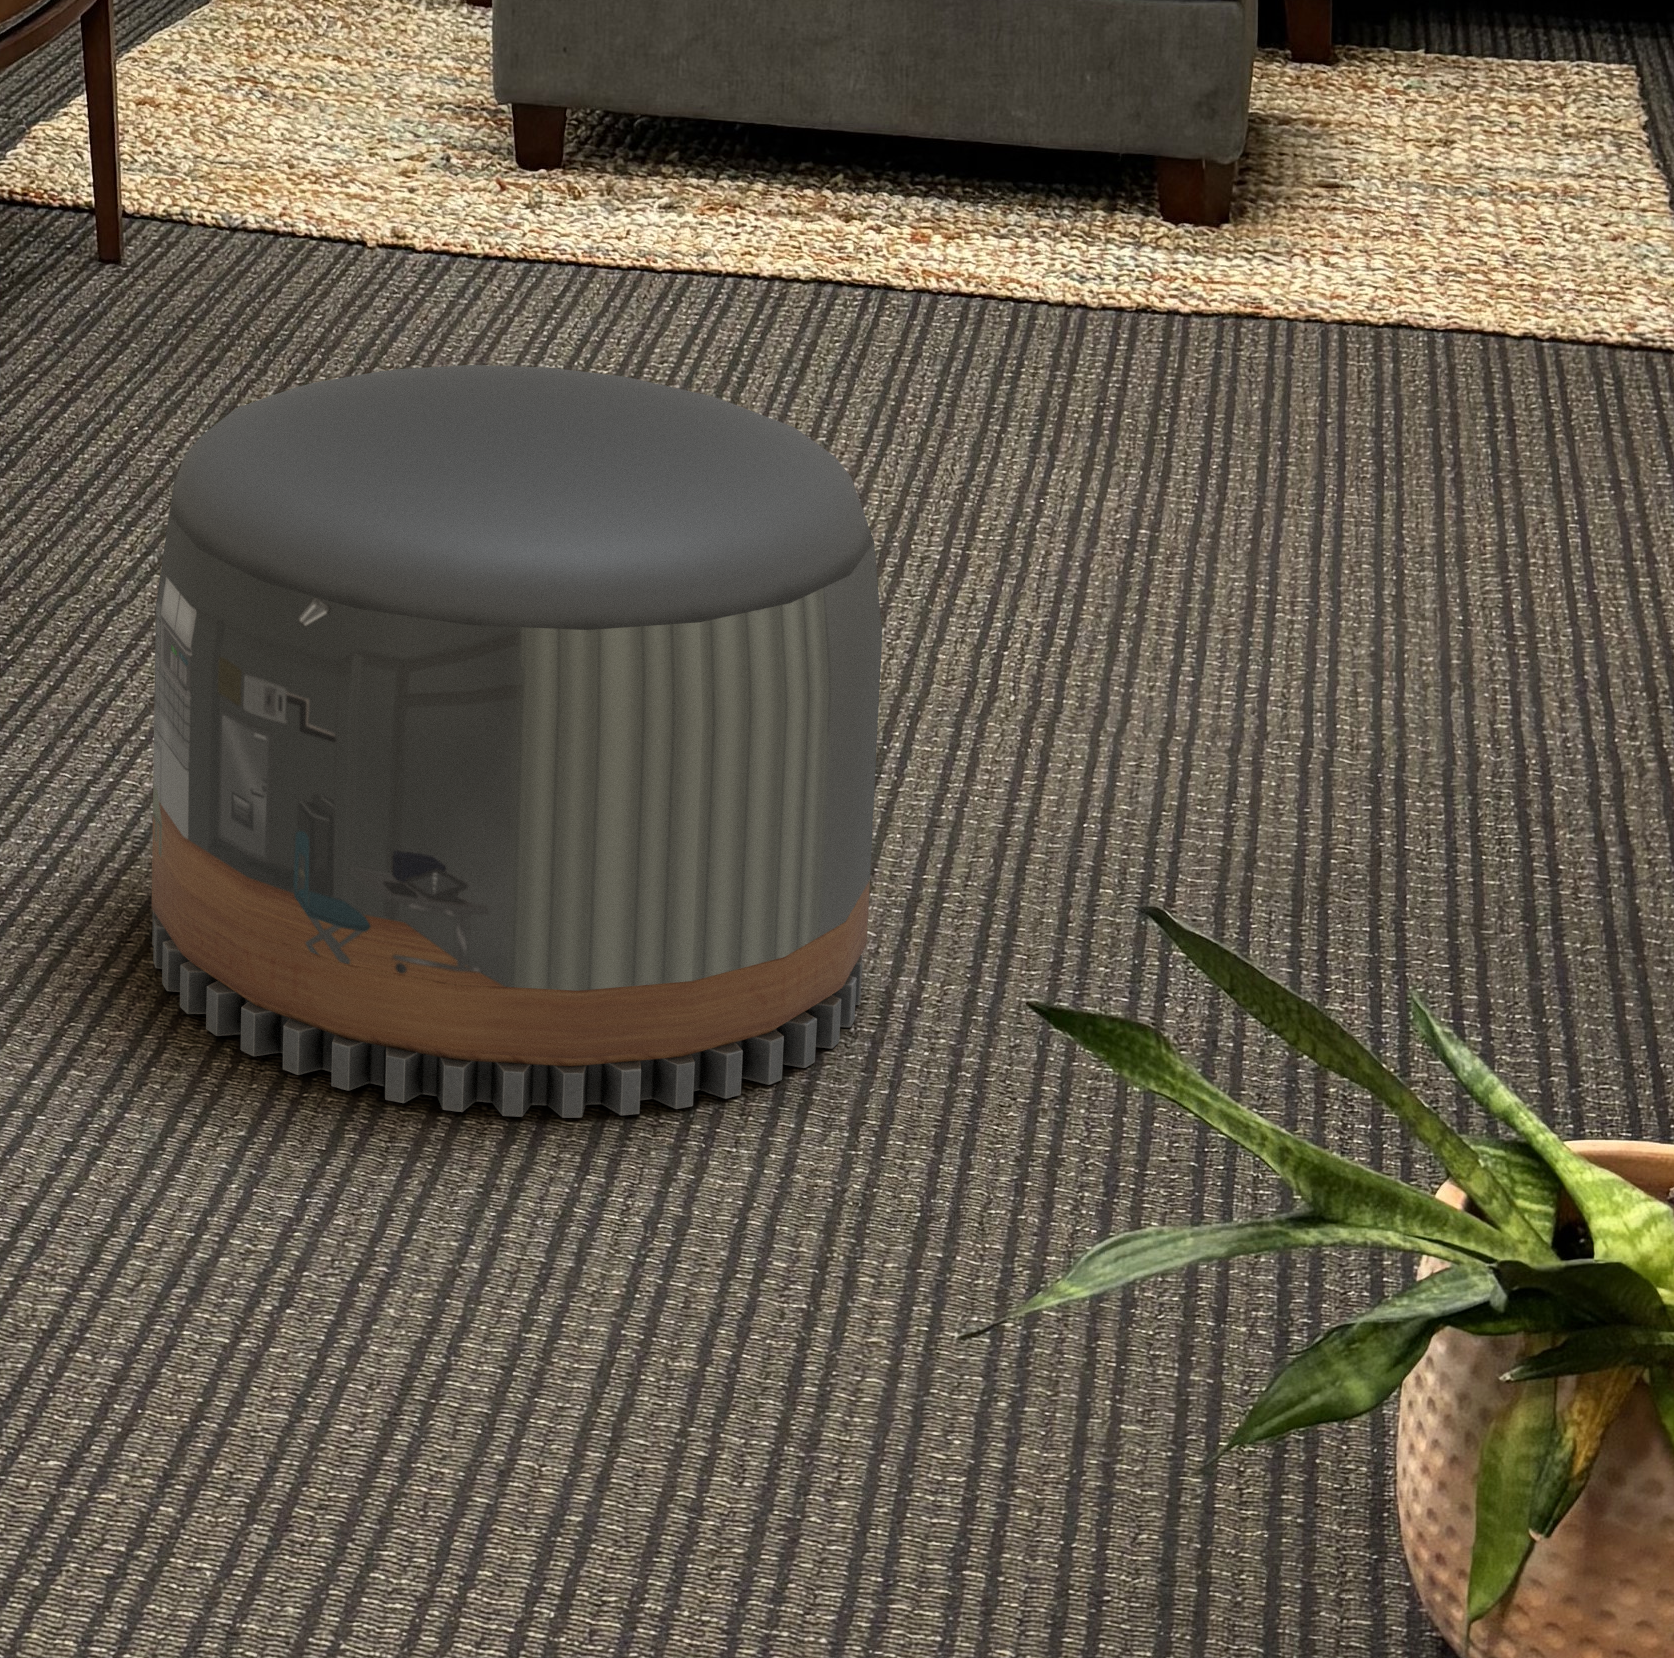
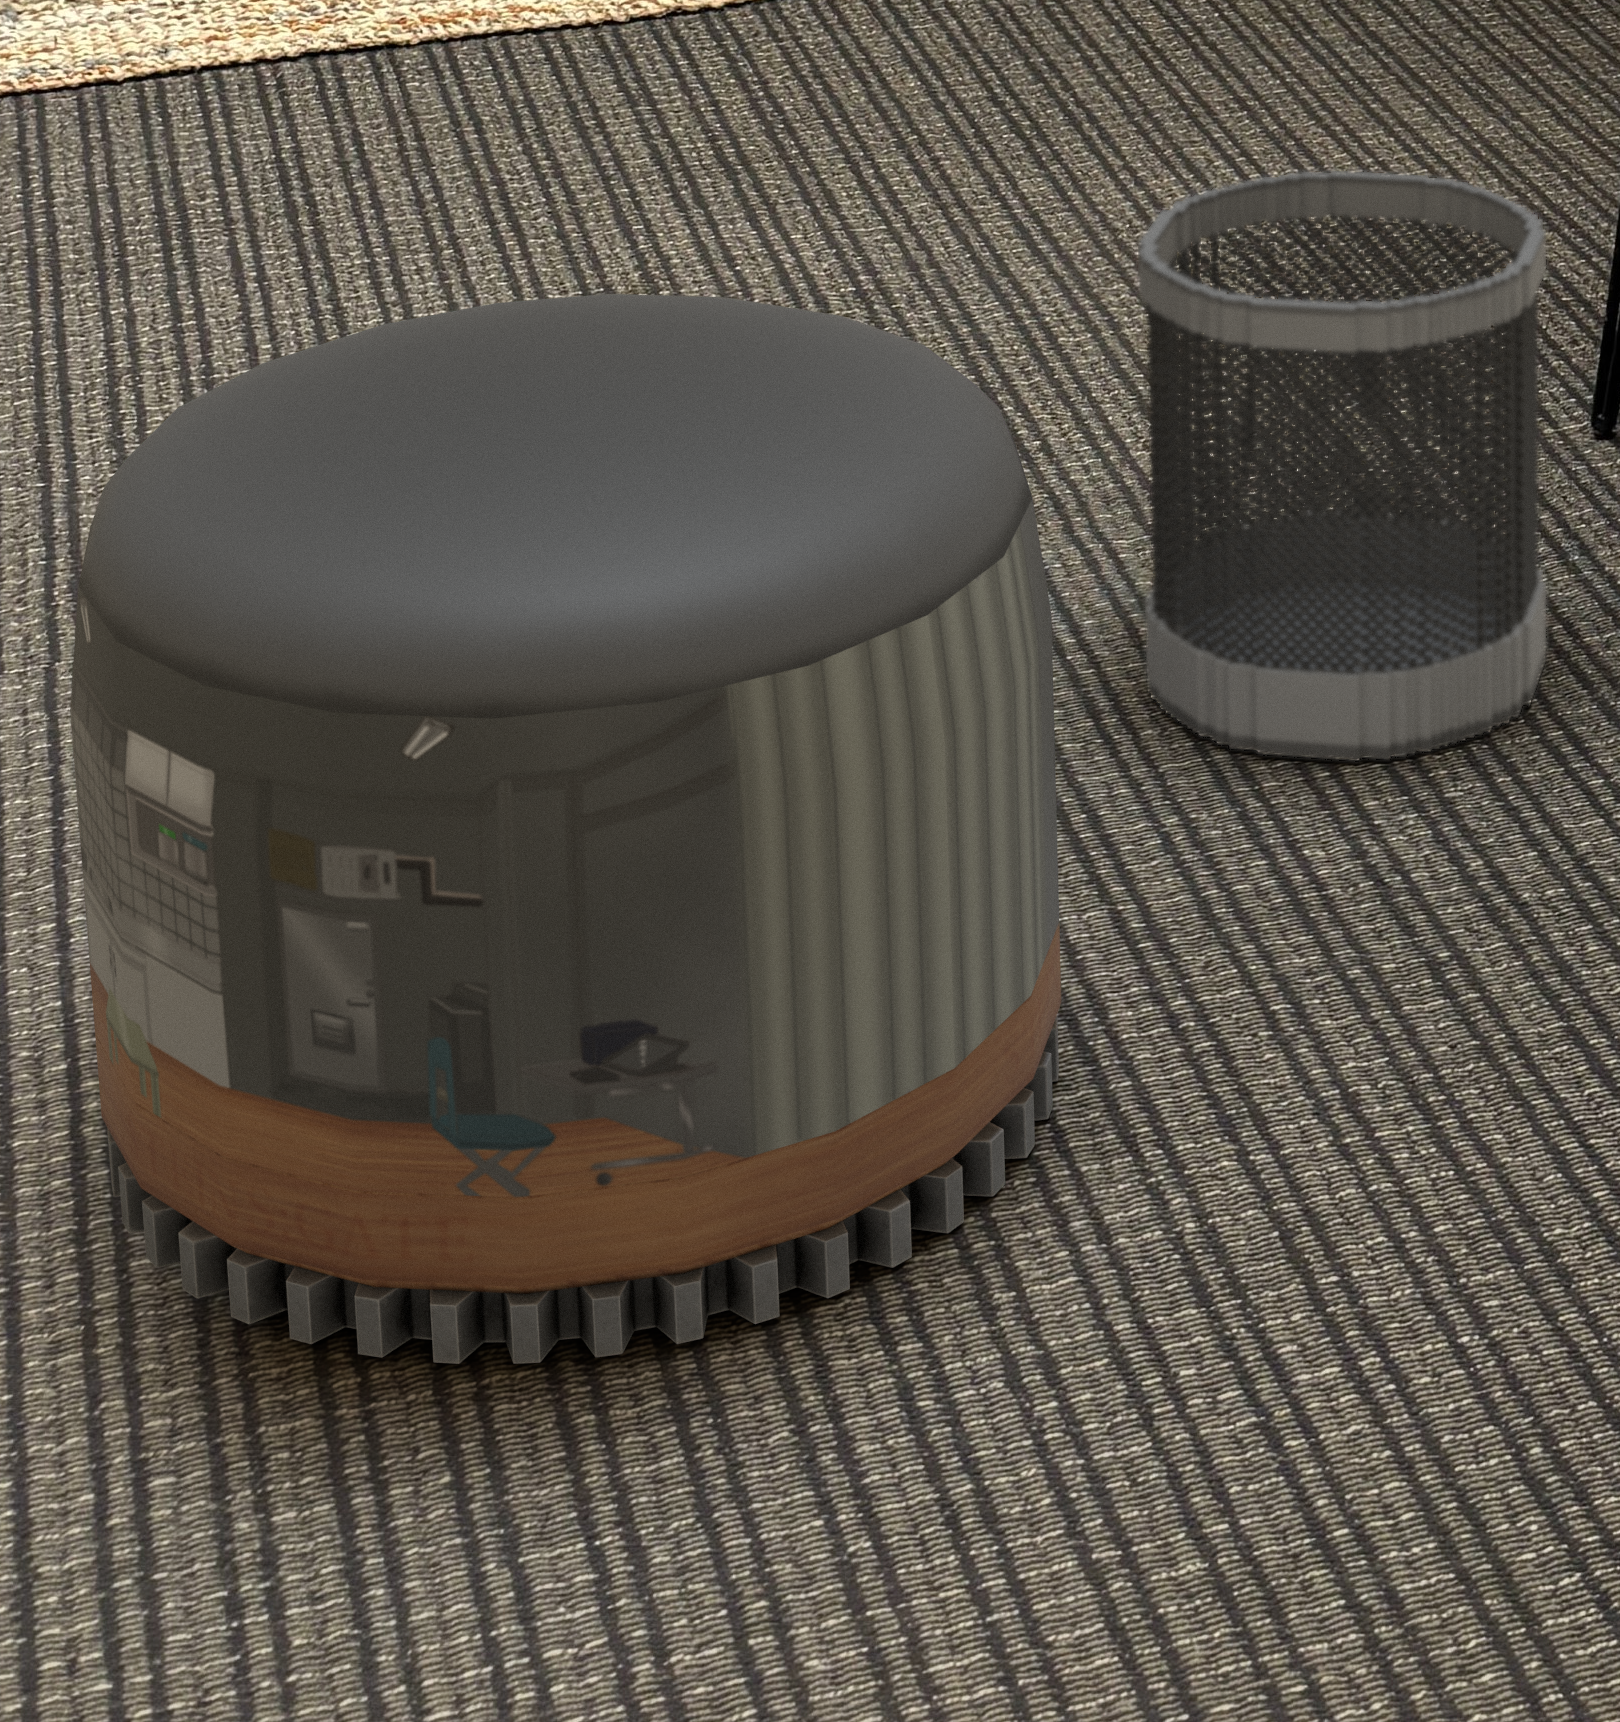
wastebasket: none [1113,430,1516,934] -> present [1138,171,1546,761]

